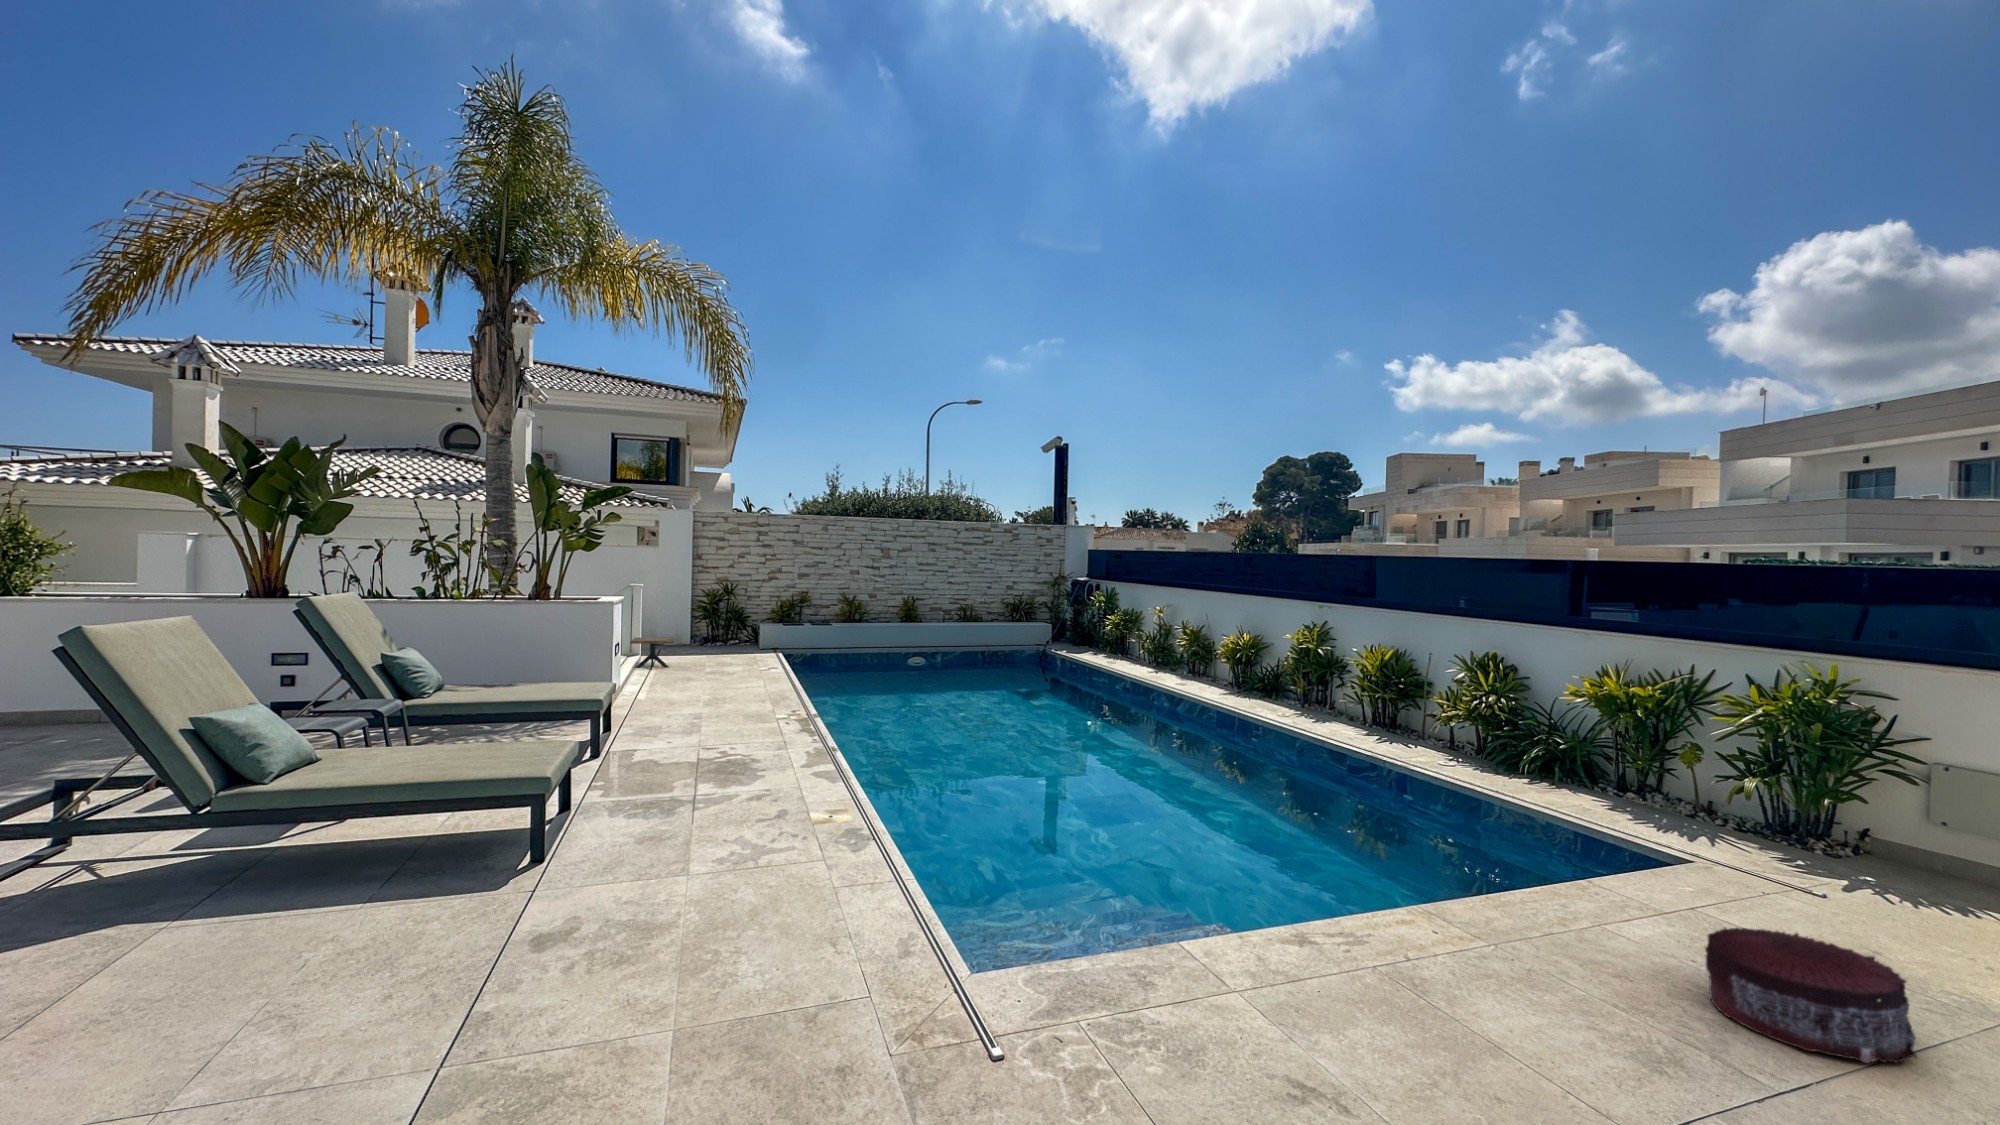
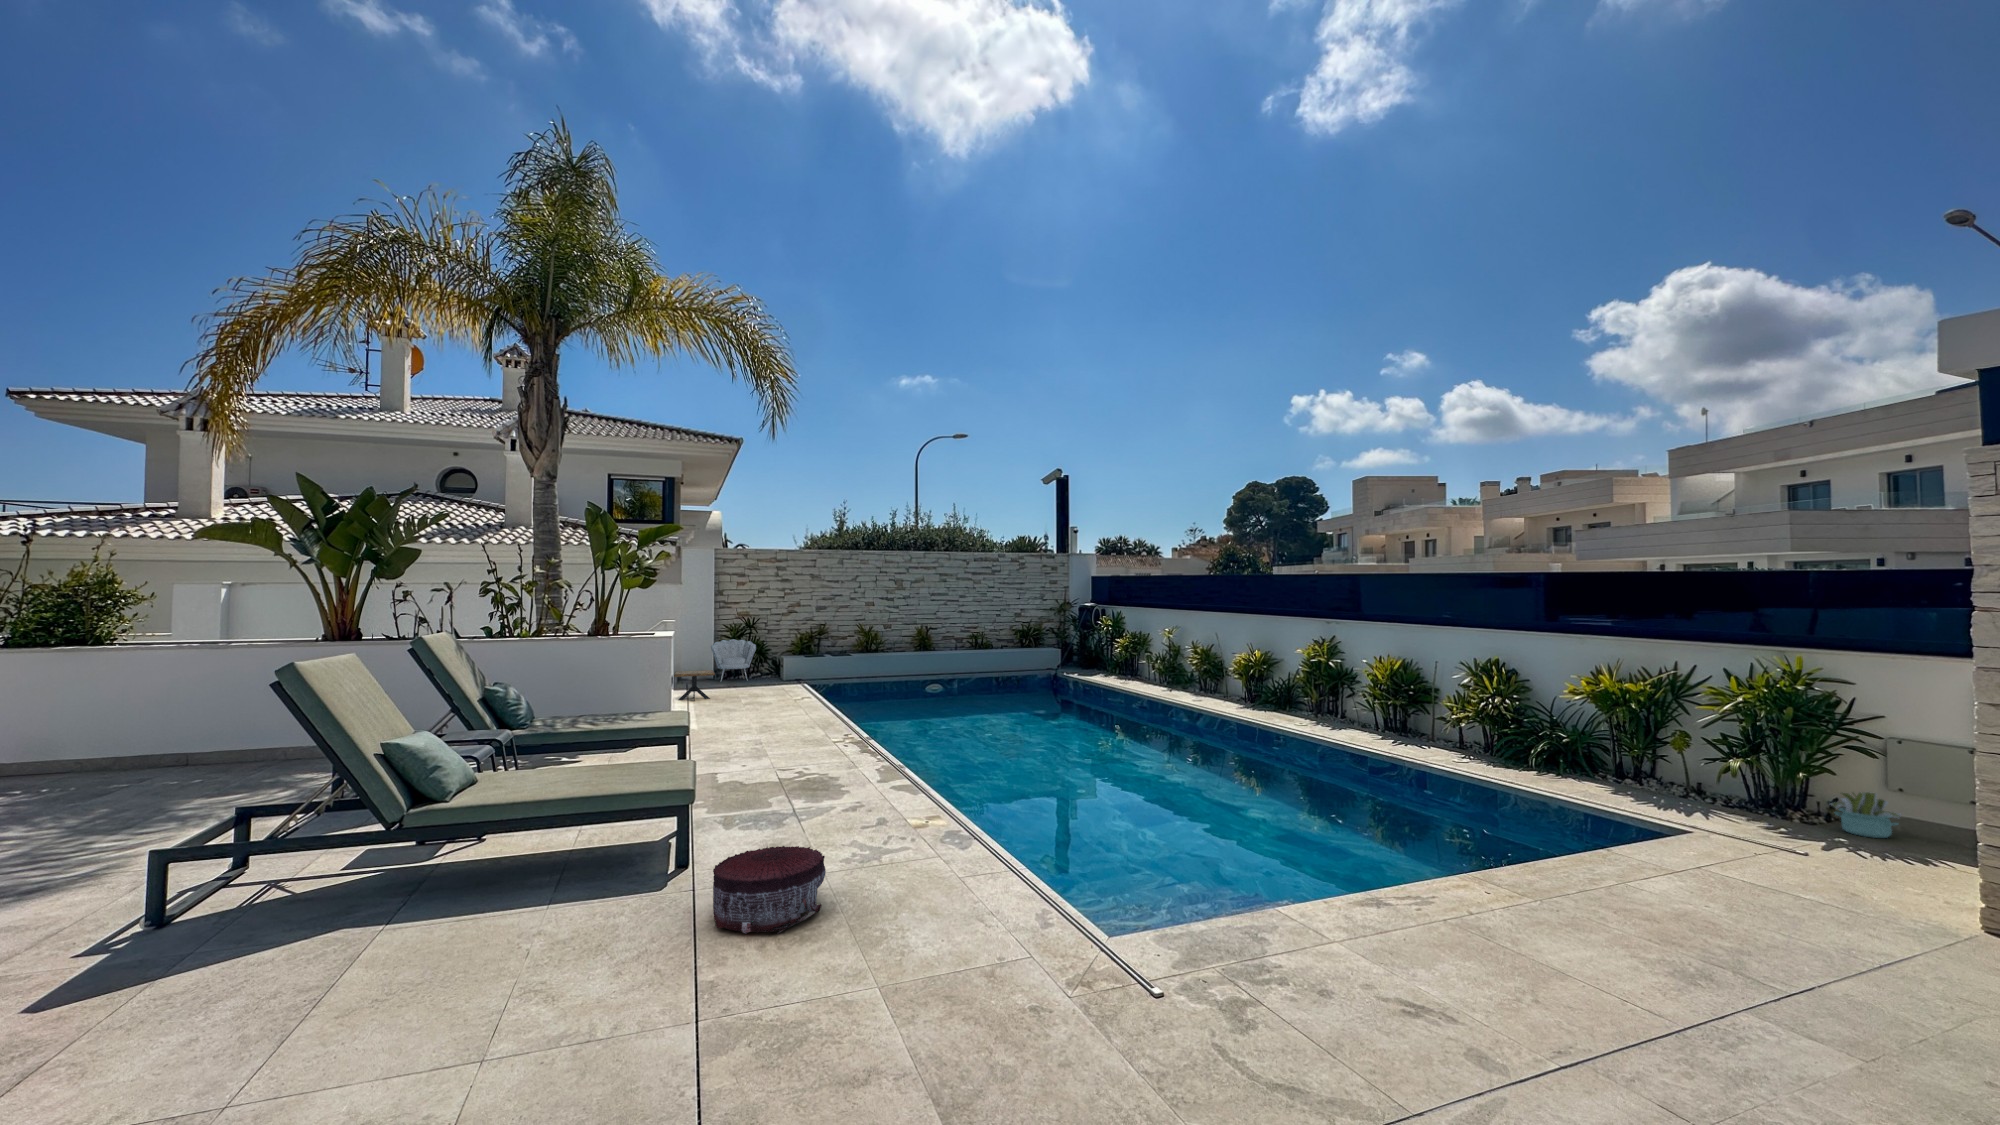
armchair: none [681,605,728,649] -> present [711,639,756,682]
decorative plant: none [1853,821,1938,877] -> present [1831,792,1900,838]
pouf: present [1705,928,1916,1063] -> present [713,846,826,934]

